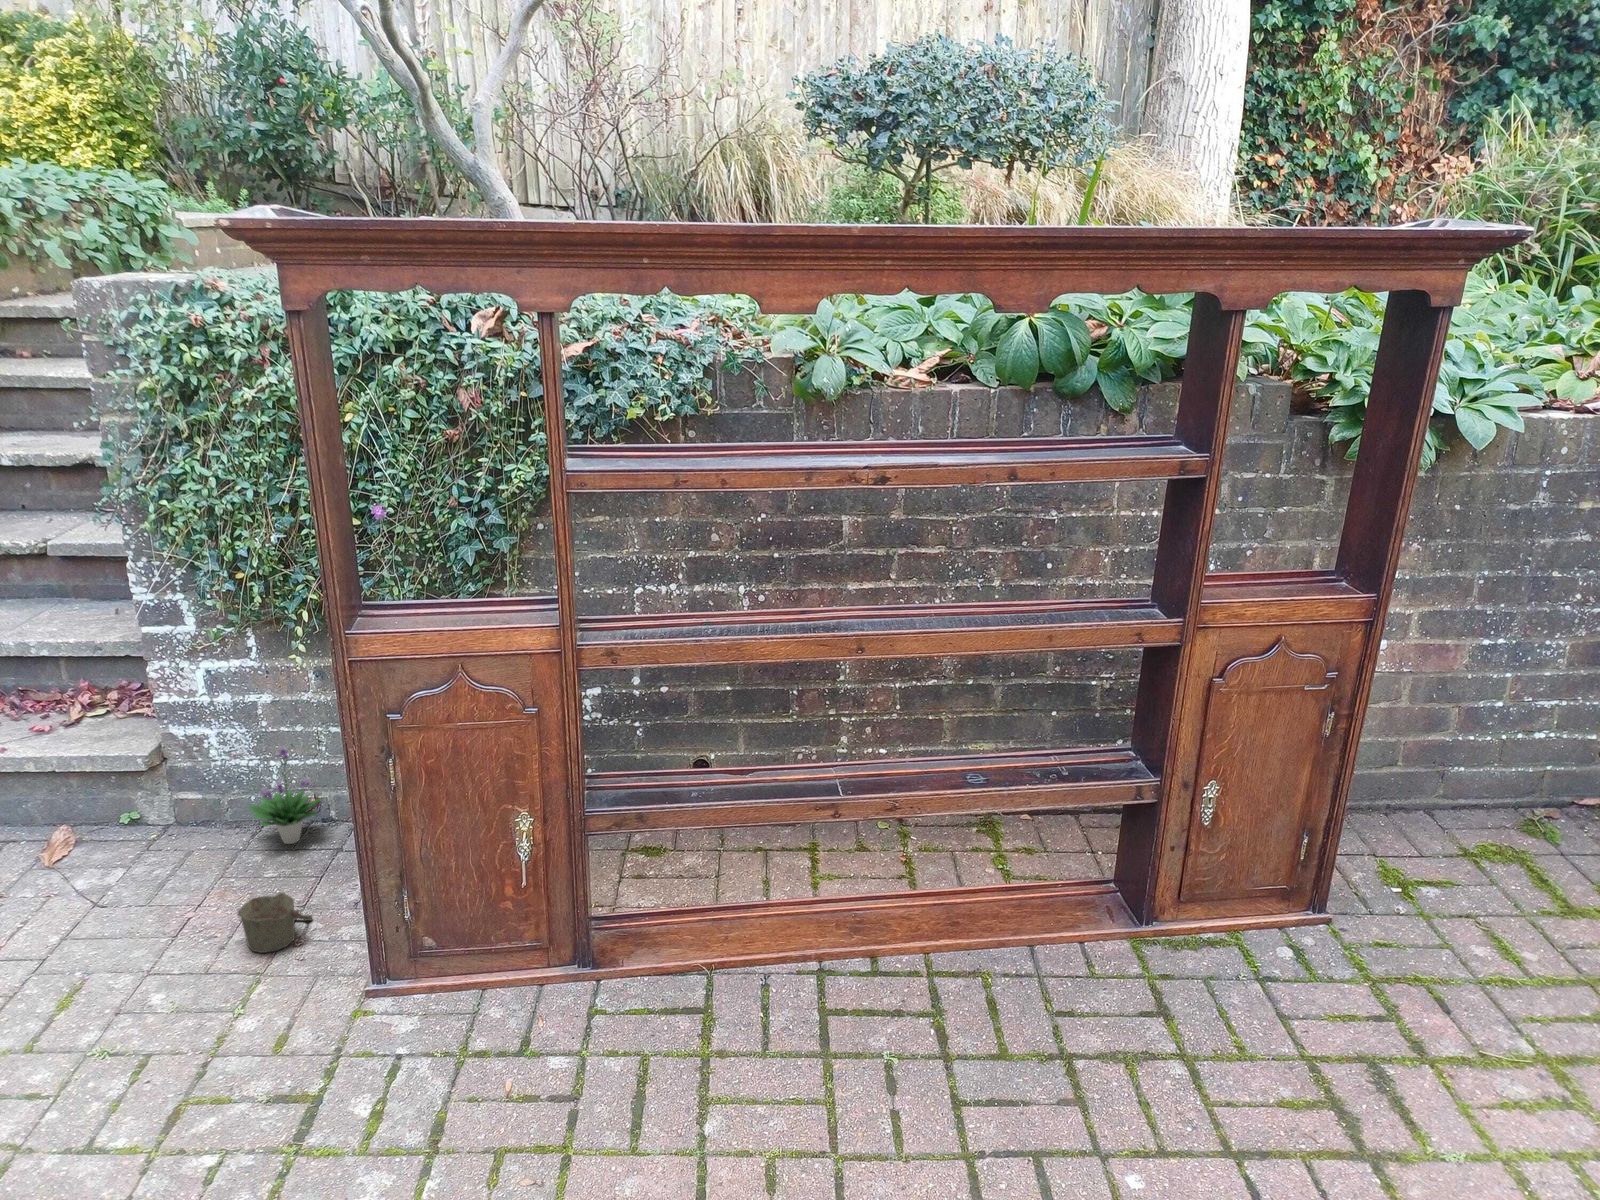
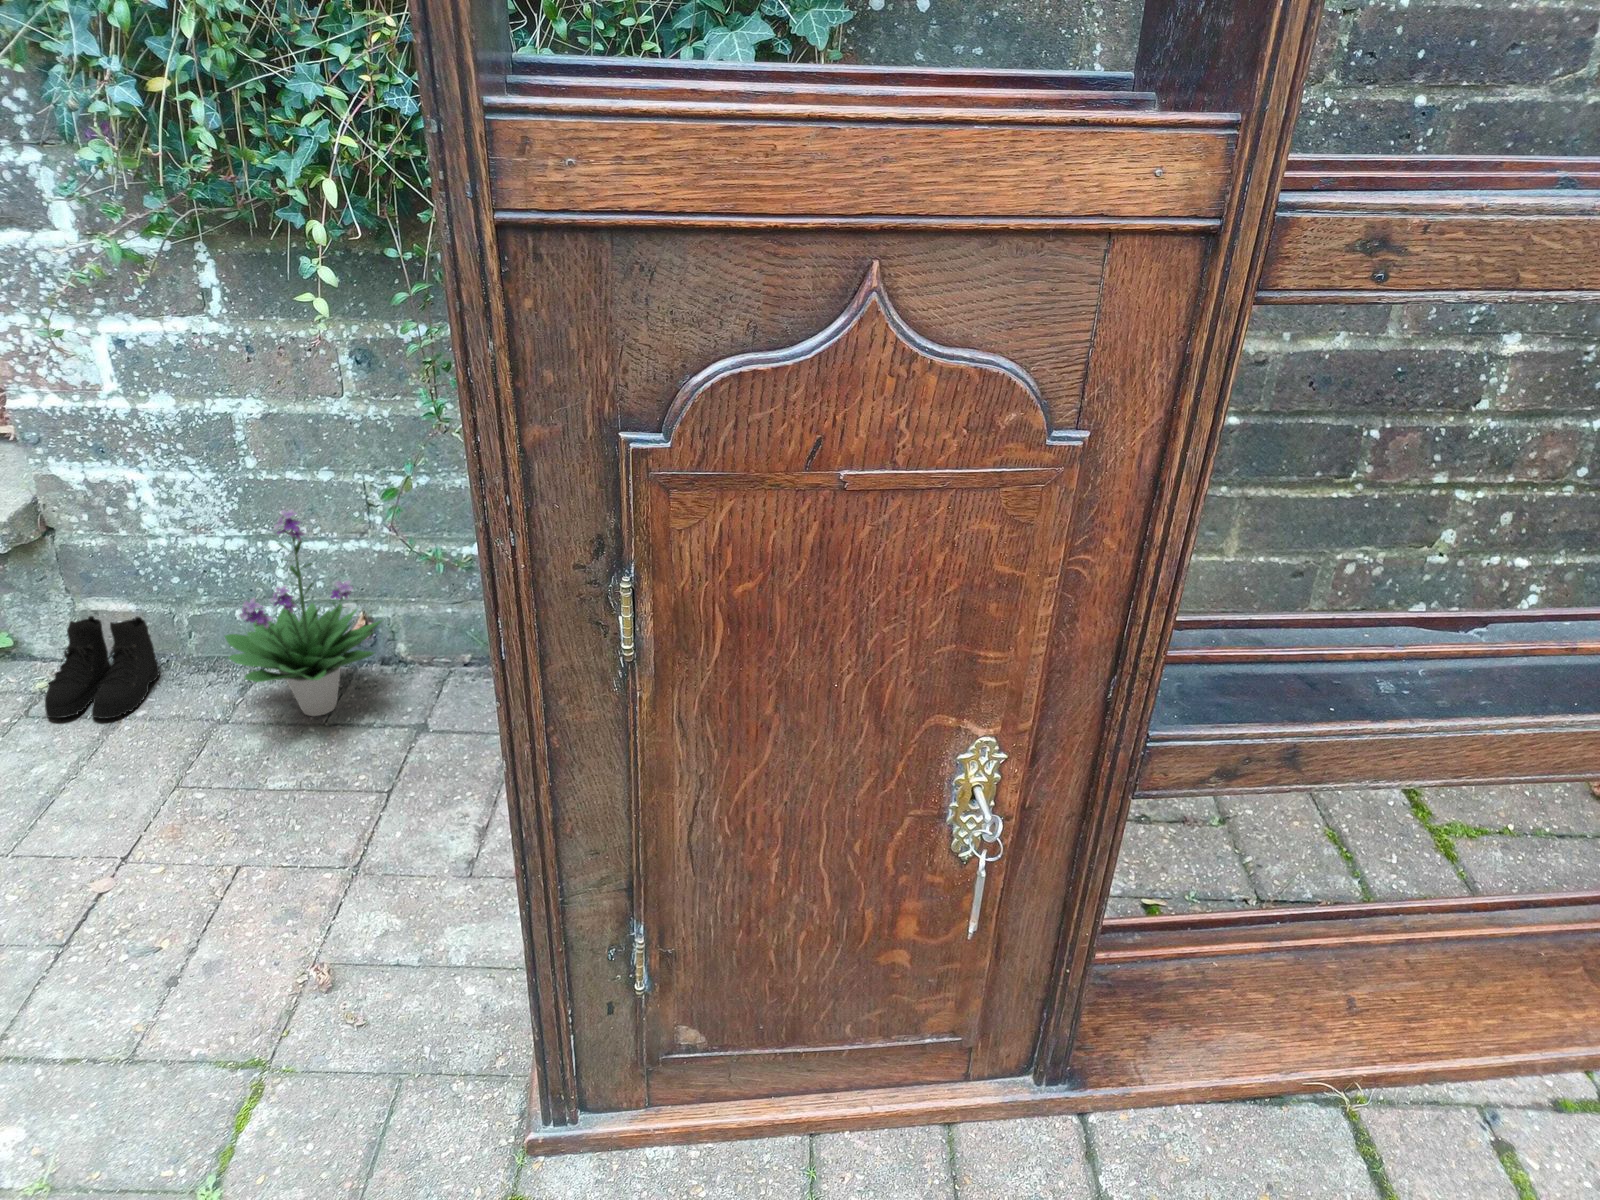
boots: none [160,799,212,849] -> present [45,616,159,719]
bucket: present [237,893,312,953] -> none [168,866,362,1027]

